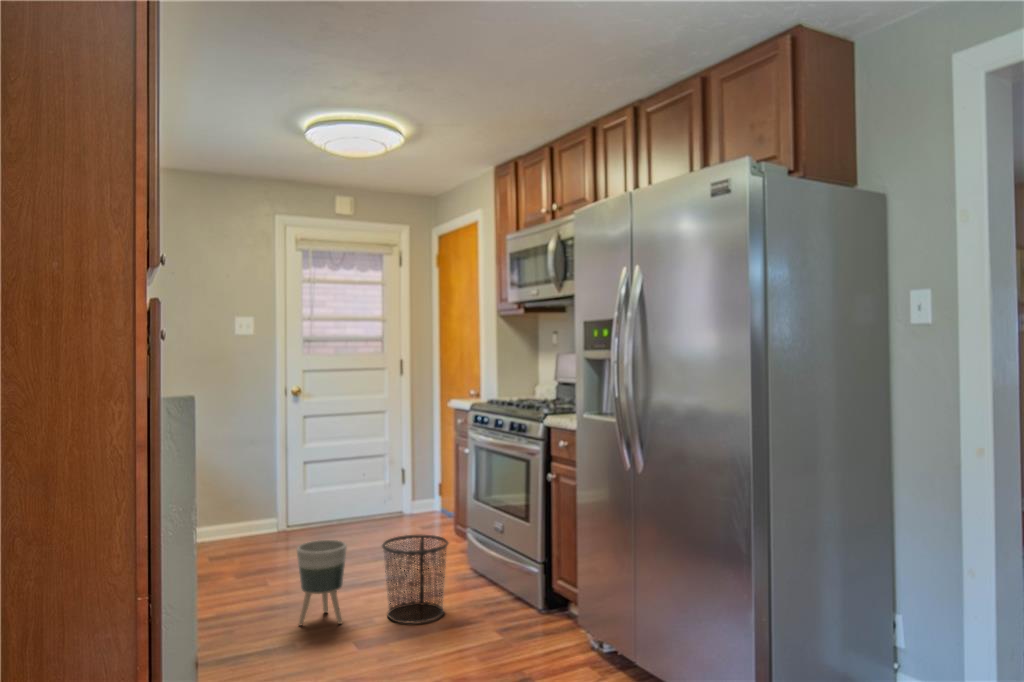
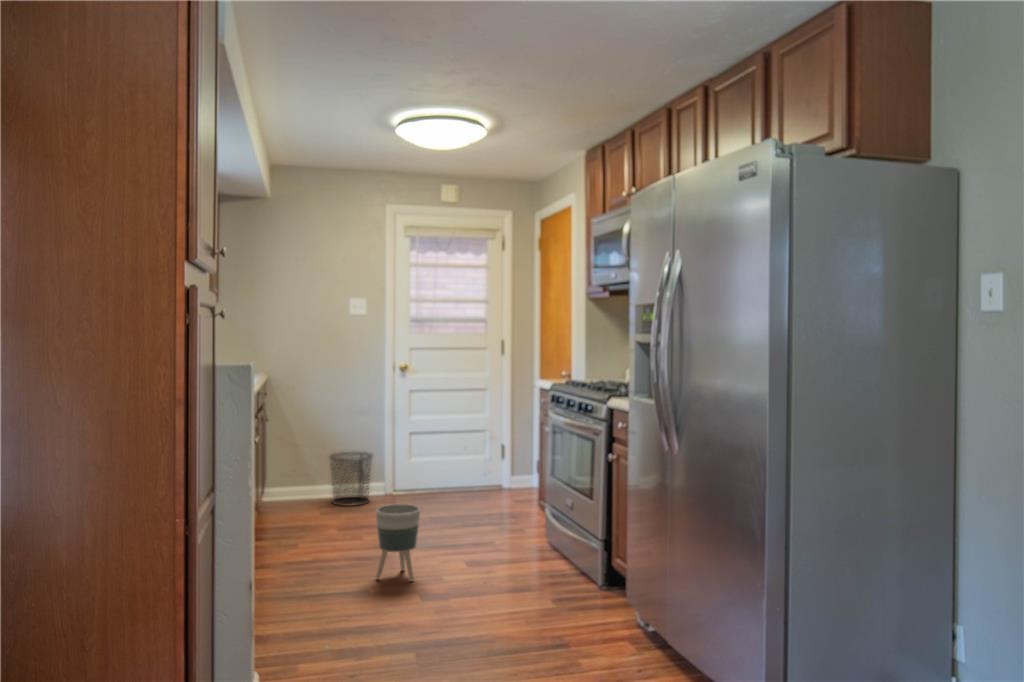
waste bin: present [382,534,448,624] -> present [330,452,372,506]

